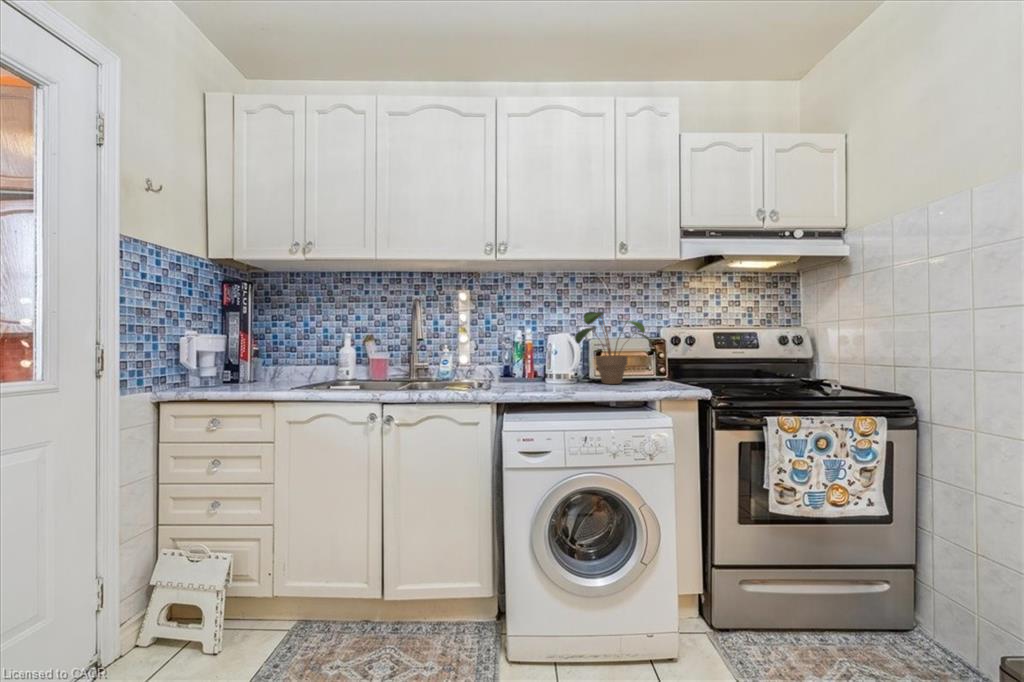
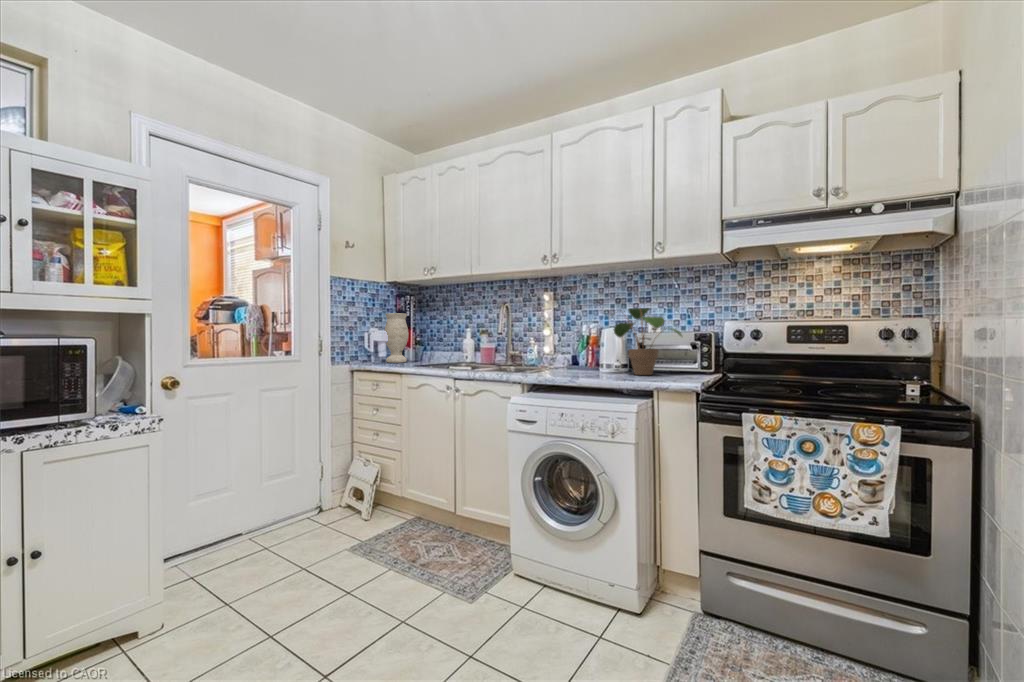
vase: none [206,308,250,384] -> present [385,313,409,363]

